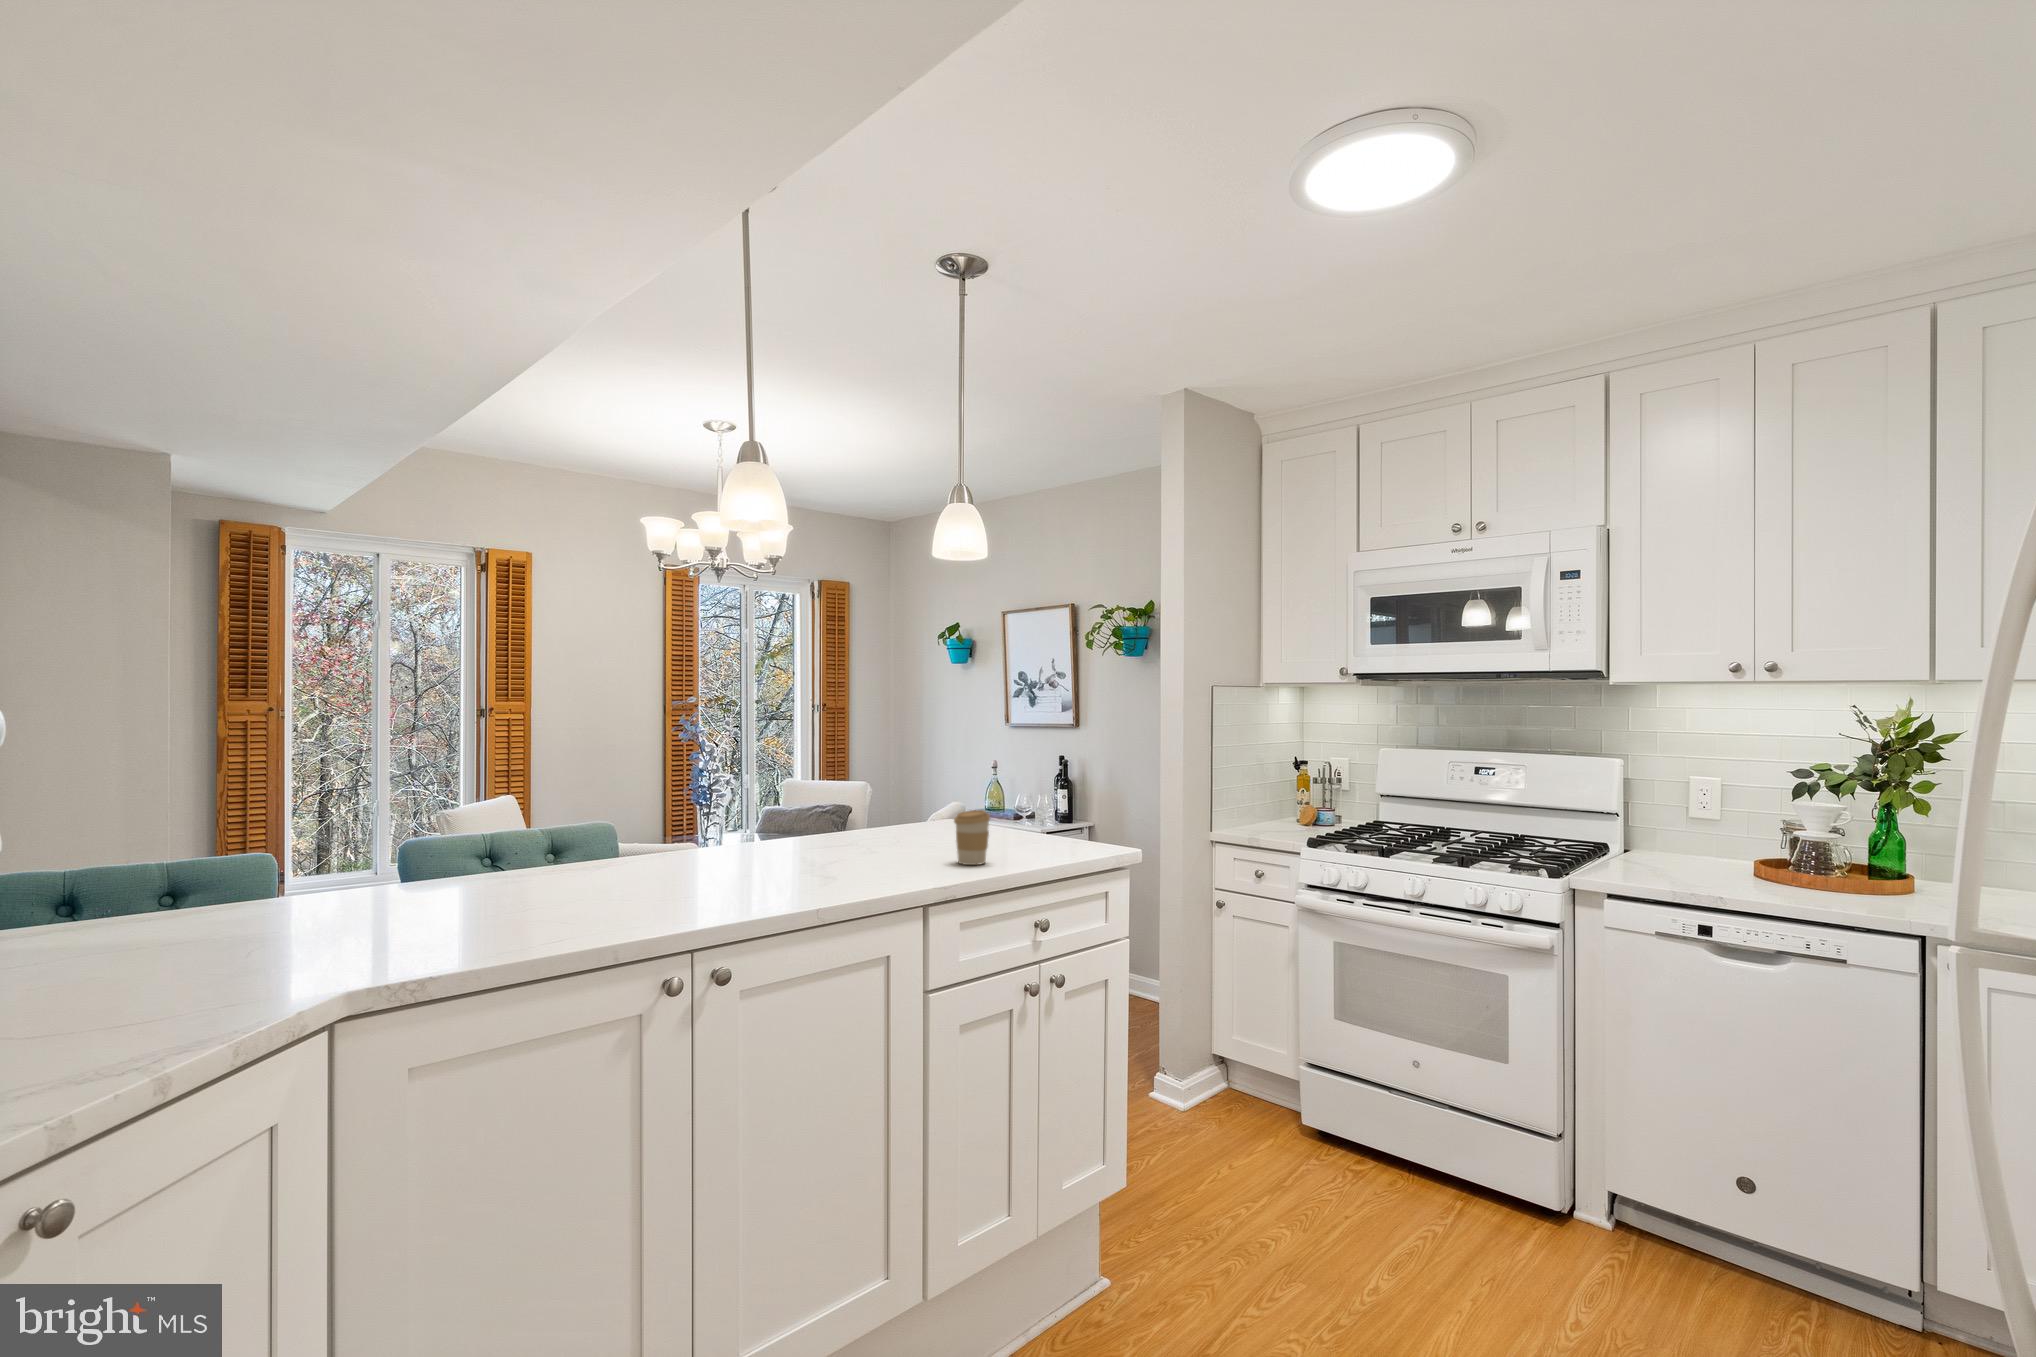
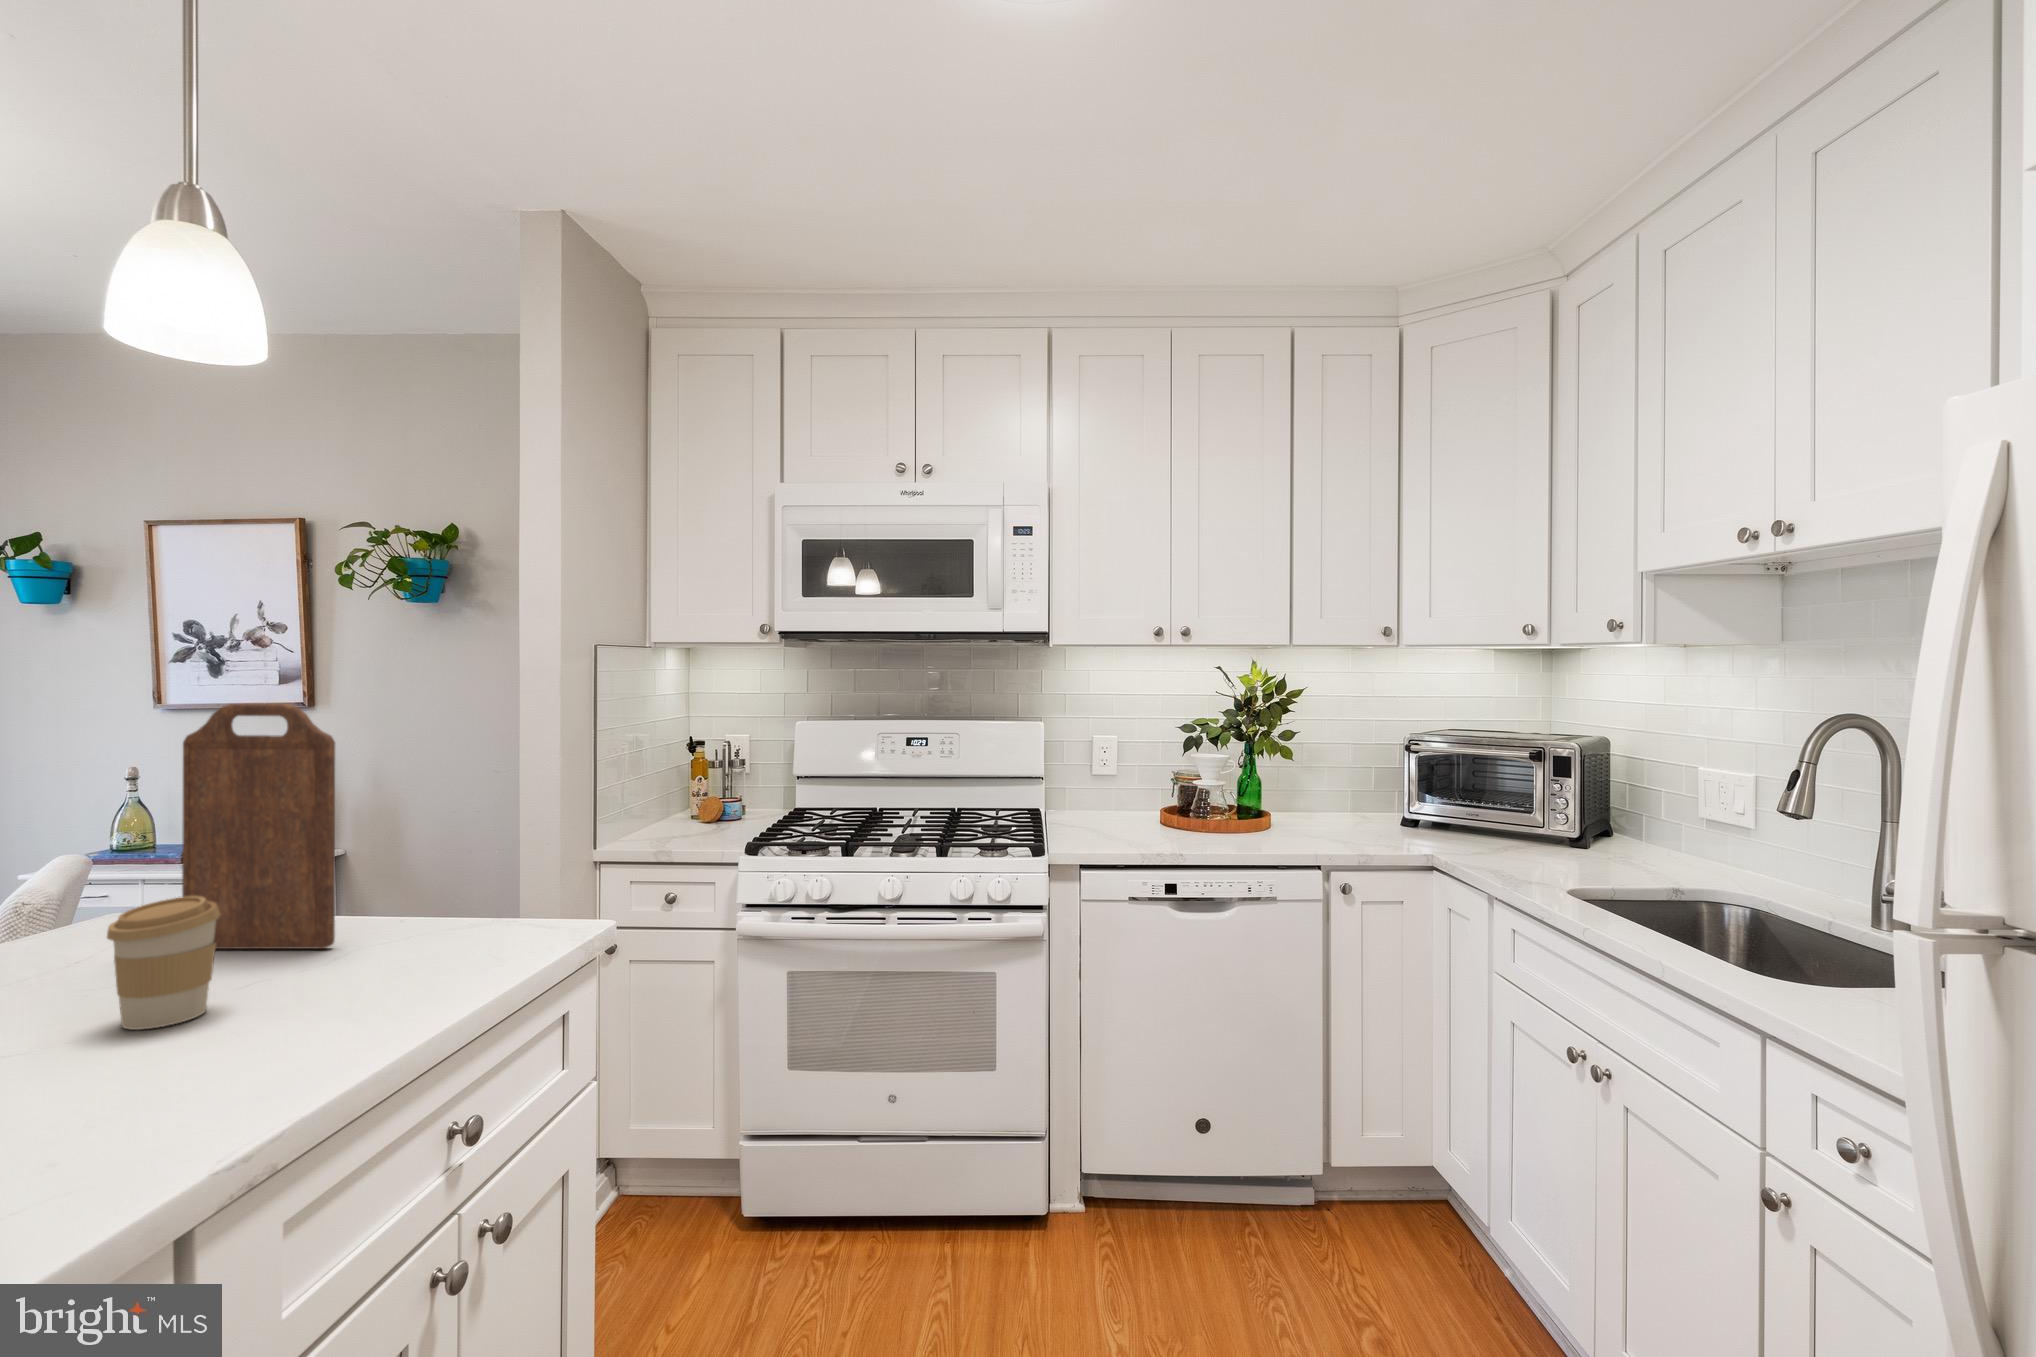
cutting board: none [987,722,1042,851] -> present [182,704,335,949]

